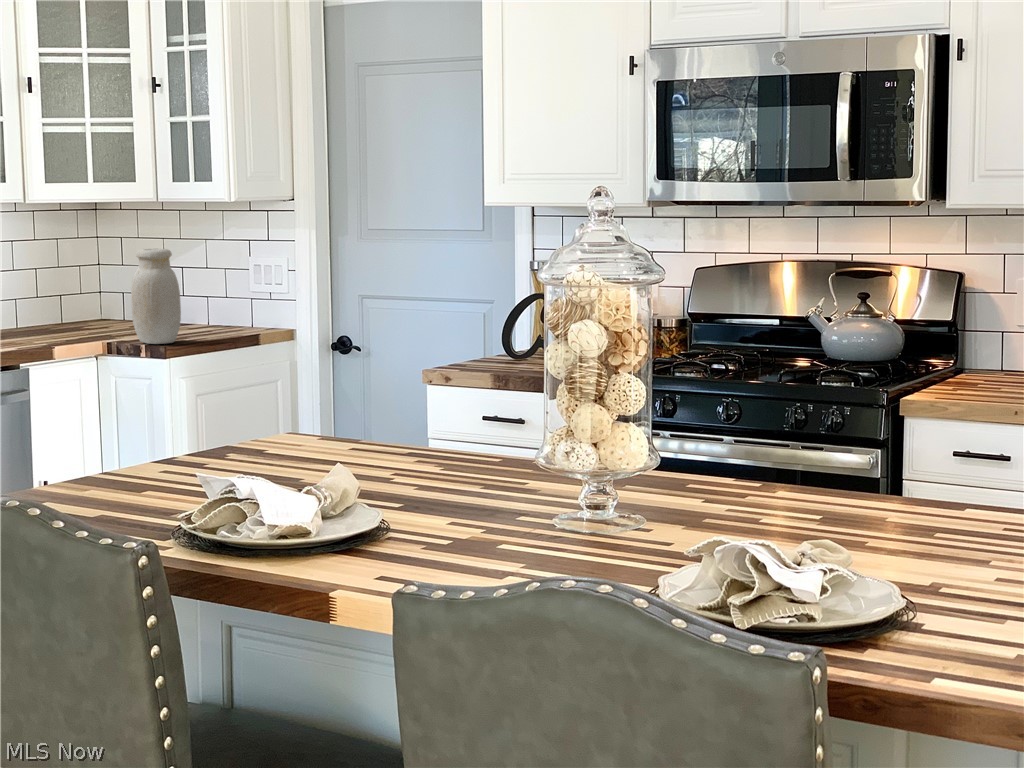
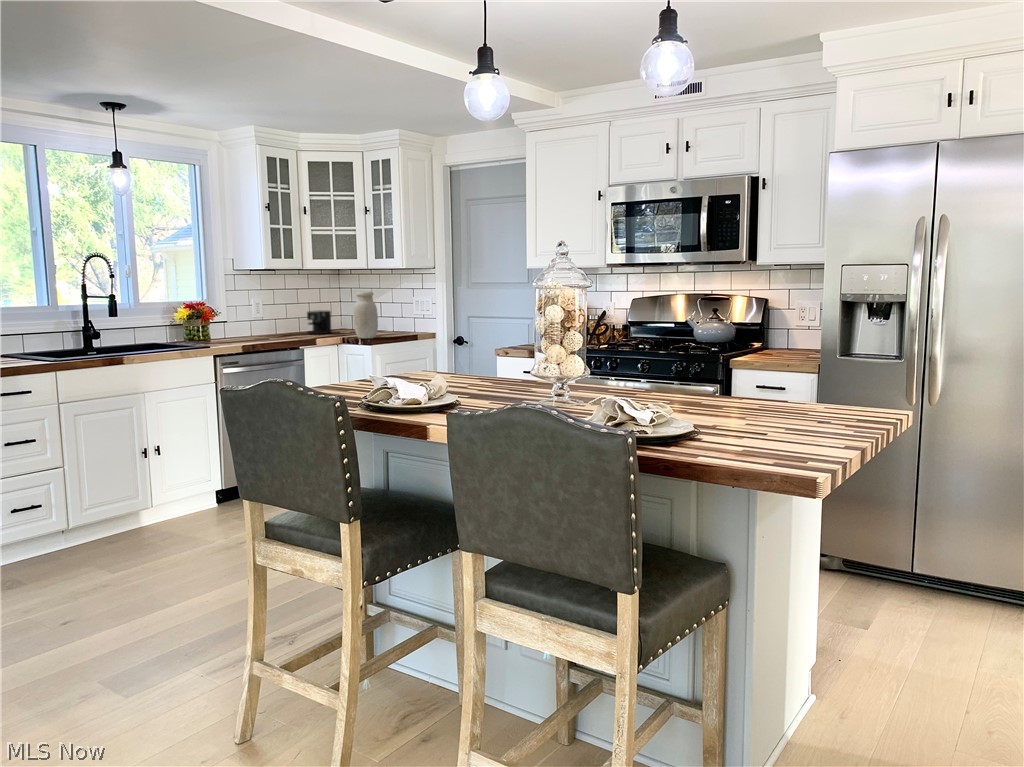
coffee maker: none [34,285,133,333] -> present [307,311,332,334]

